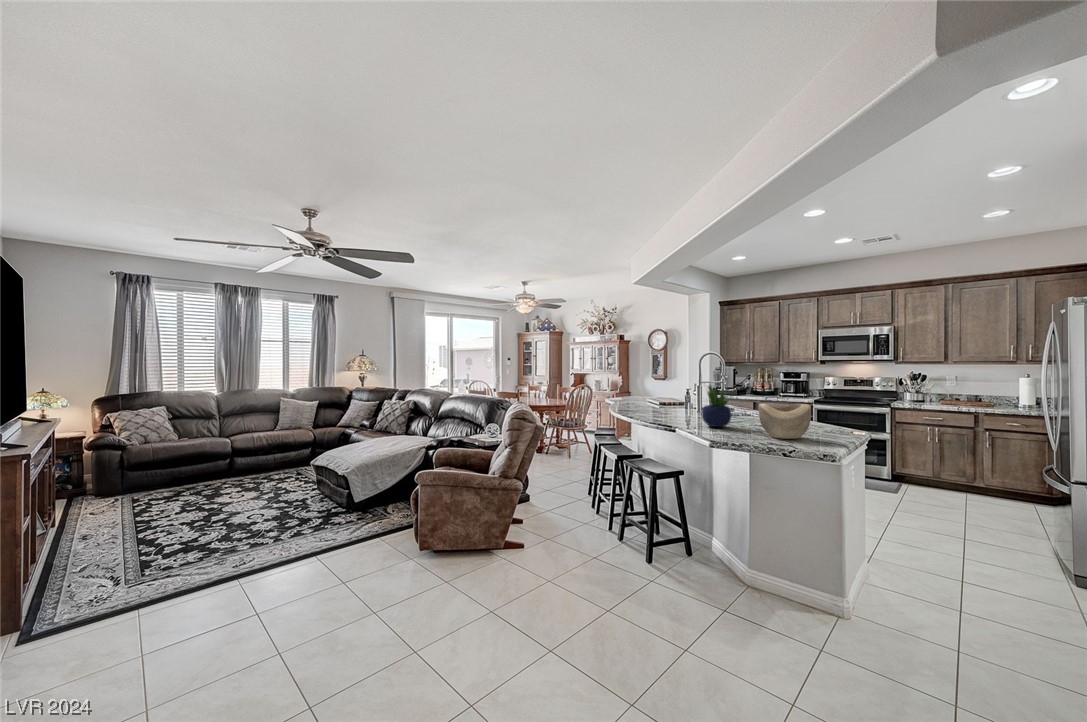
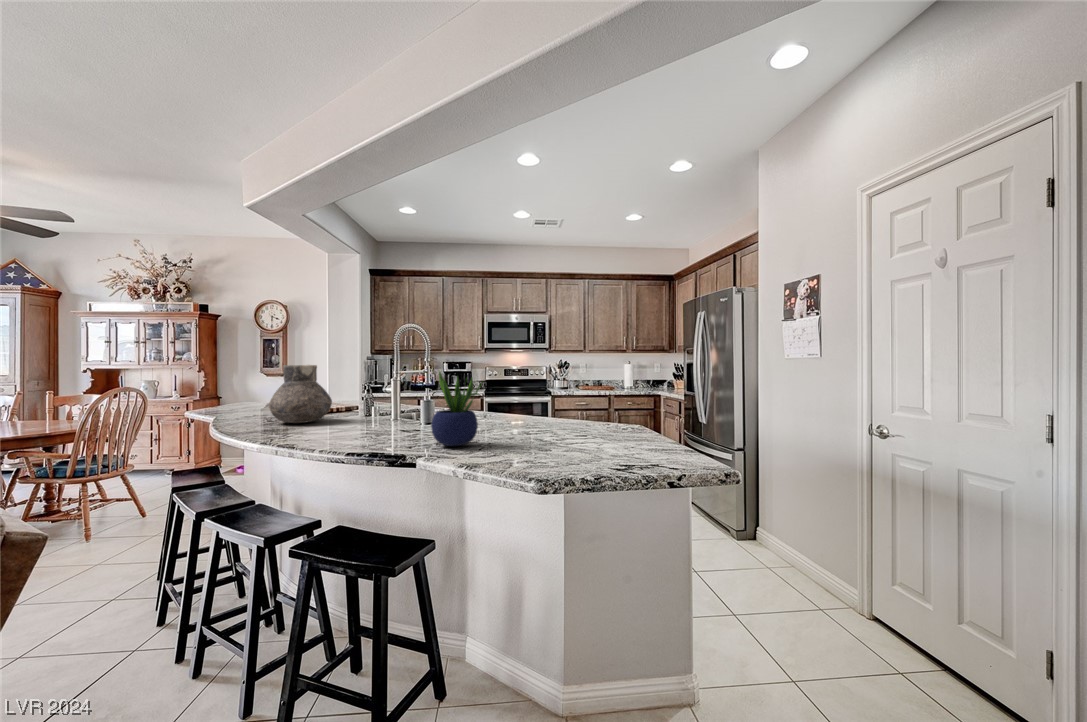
vase: none [634,375,667,407] -> present [269,365,332,423]
decorative bowl: present [759,404,811,439] -> none [528,398,594,452]

